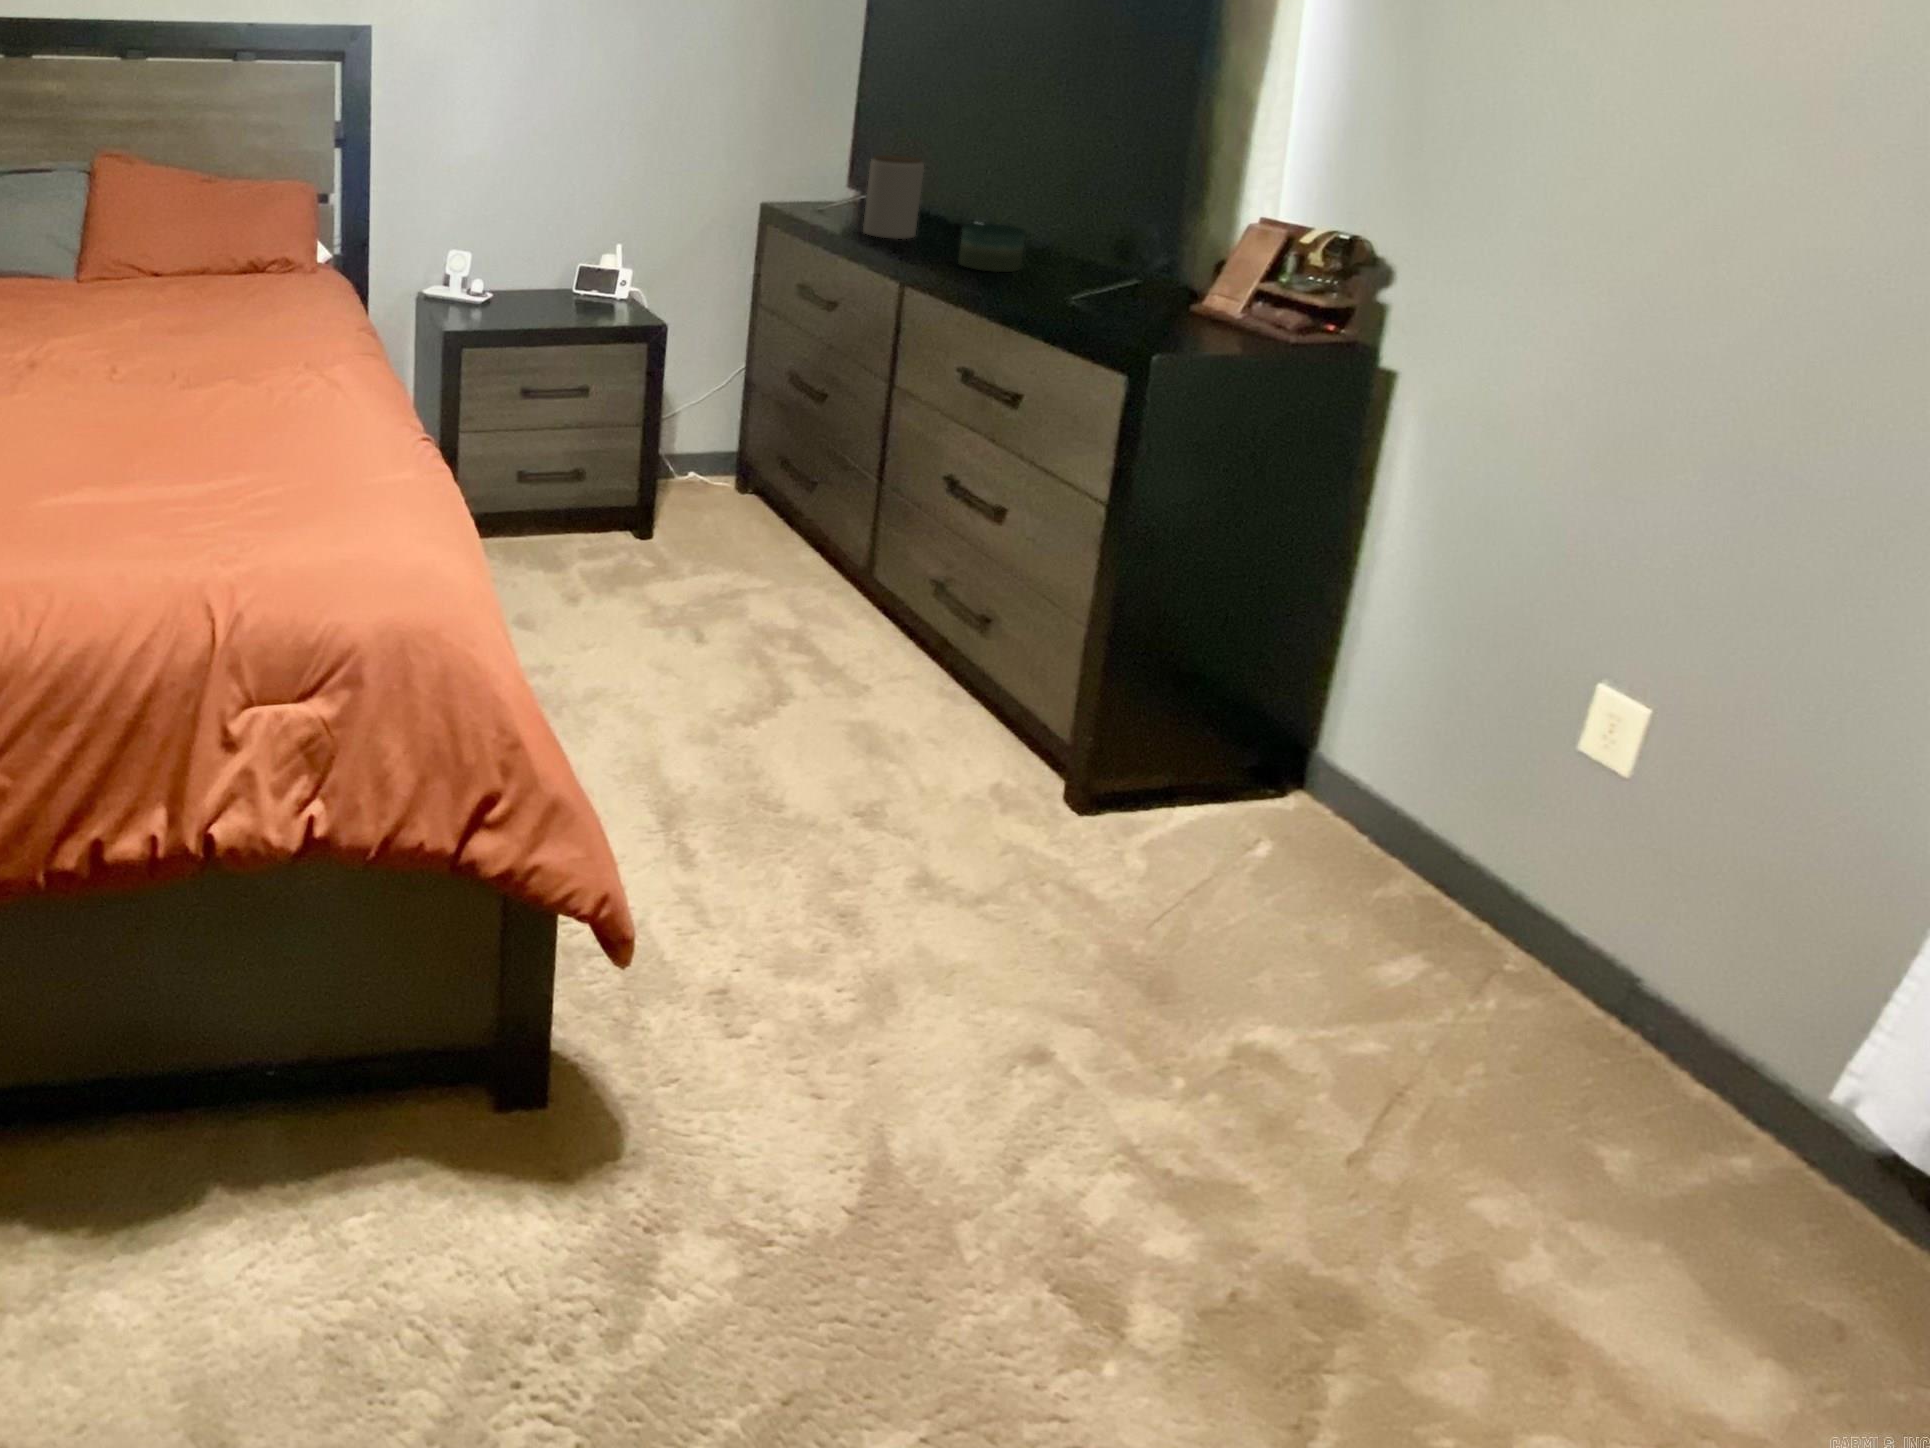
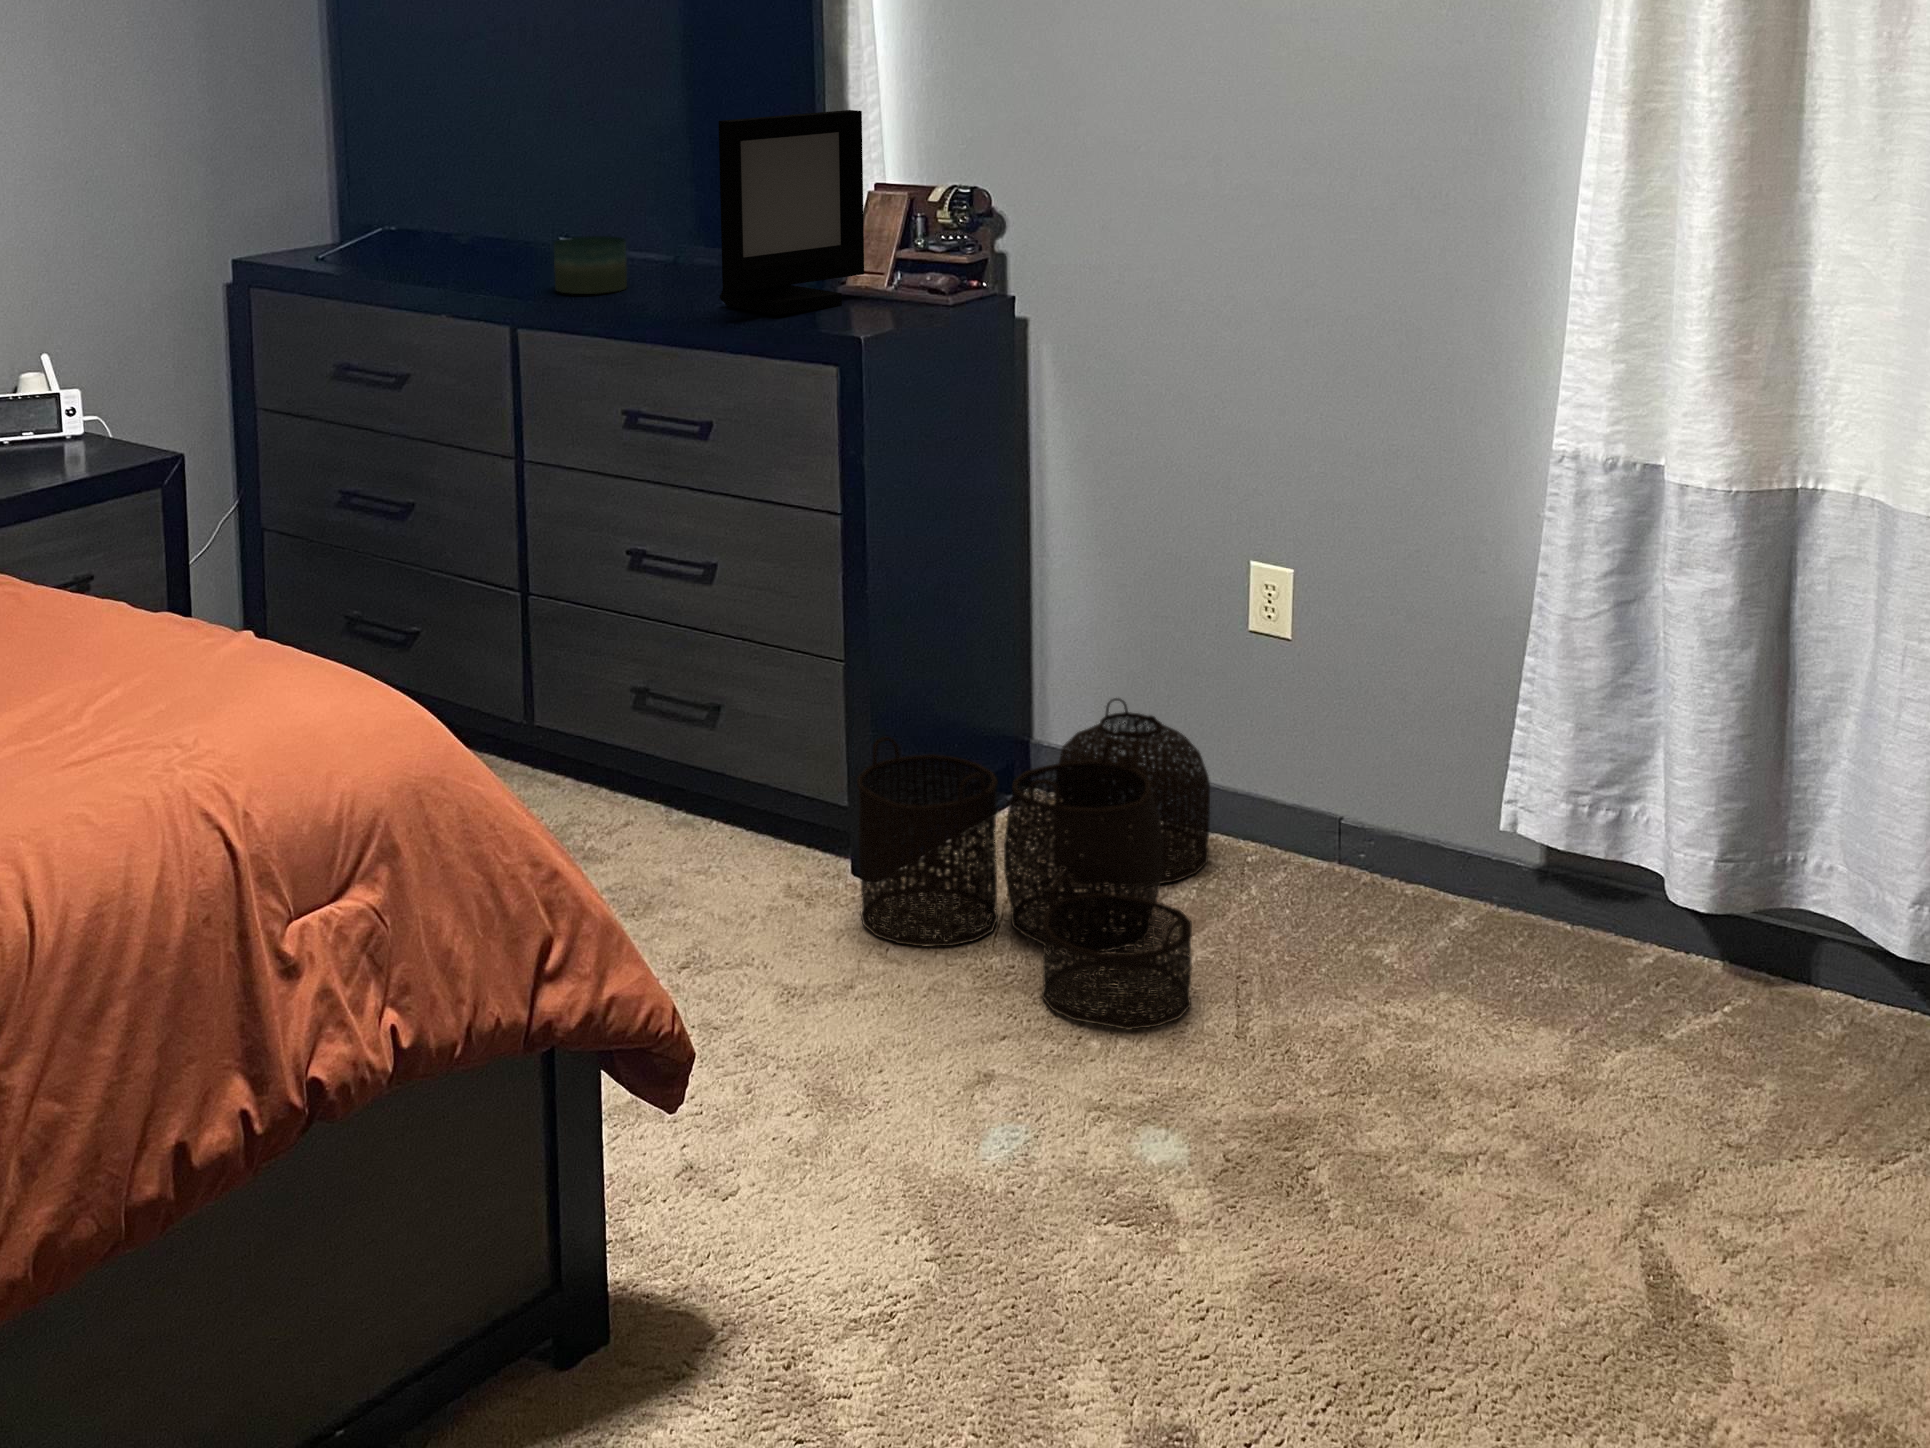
picture frame: none [1060,145,1243,321] -> present [719,110,864,315]
jar: present [863,155,924,239] -> none [391,169,463,280]
woven basket: none [1029,701,1468,1097] -> present [857,698,1210,1029]

